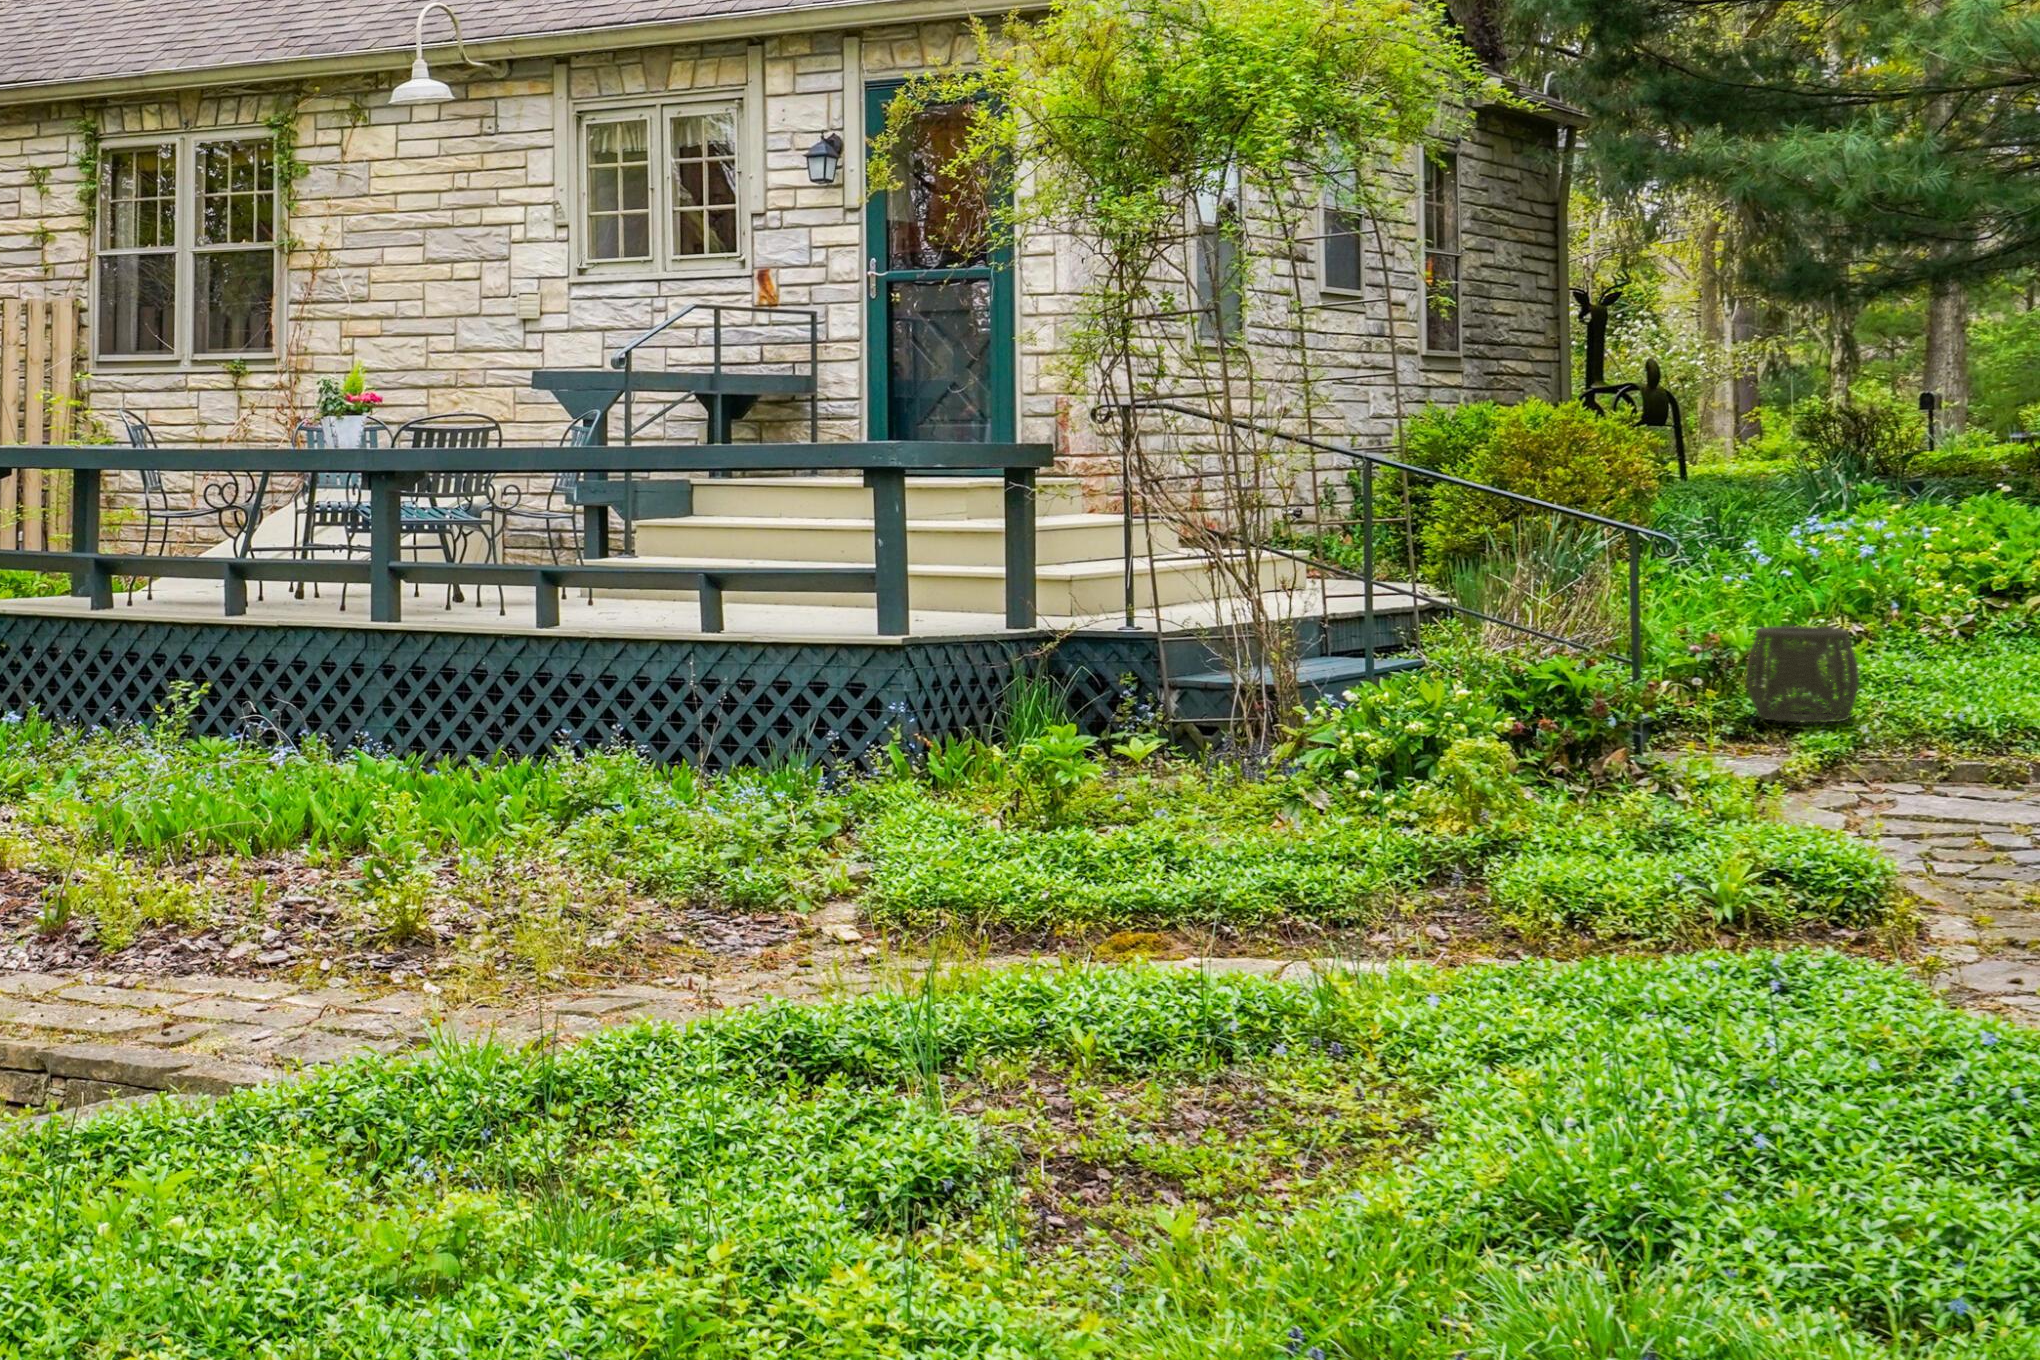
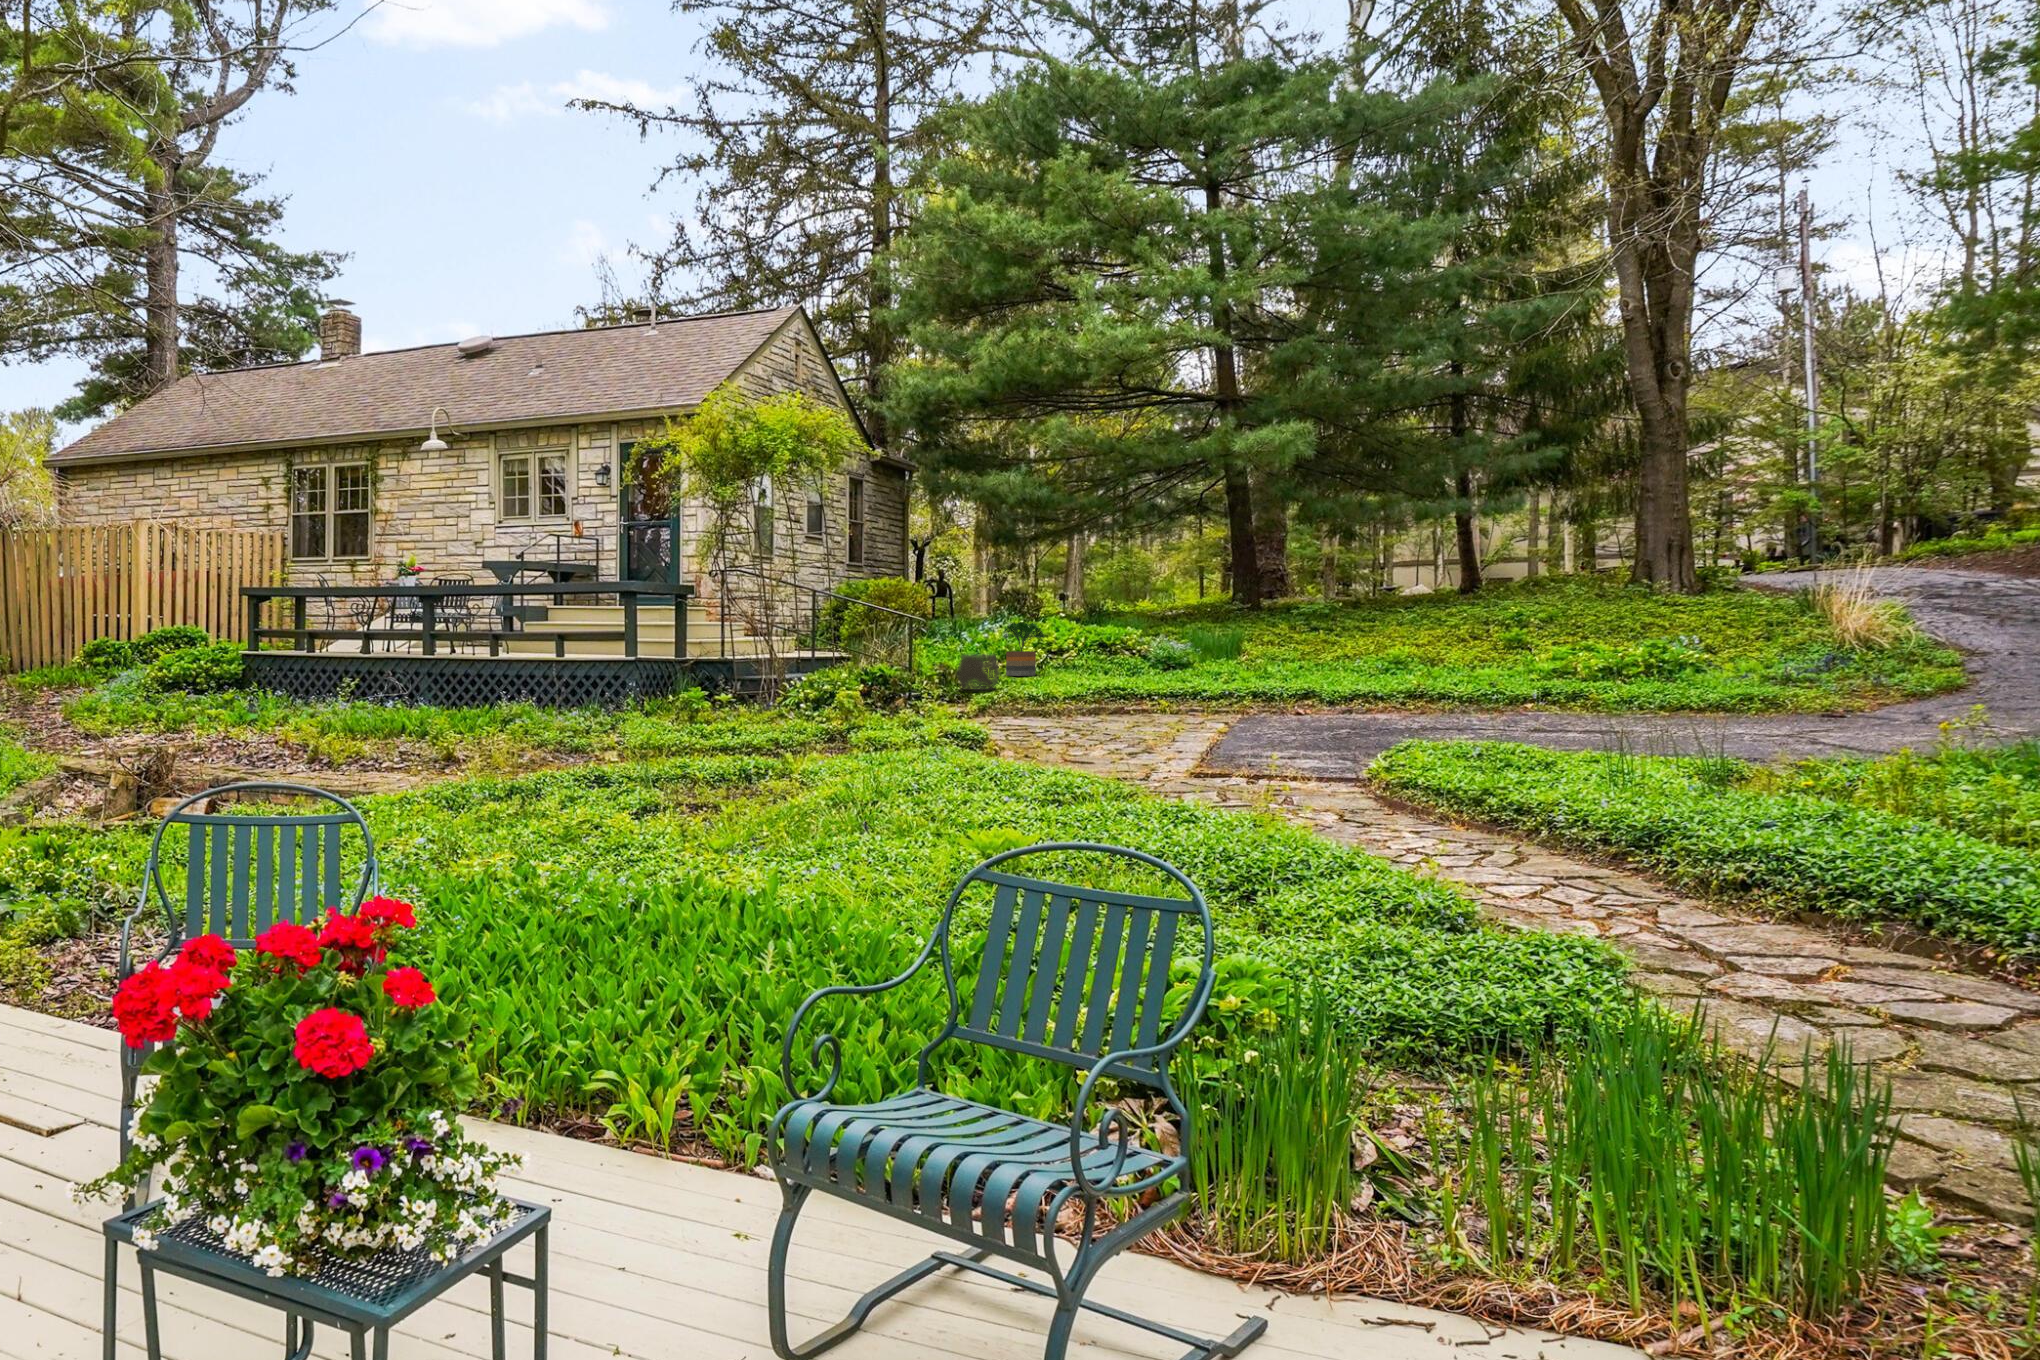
potted tree: none [1850,530,1971,673] -> present [1003,622,1045,676]

